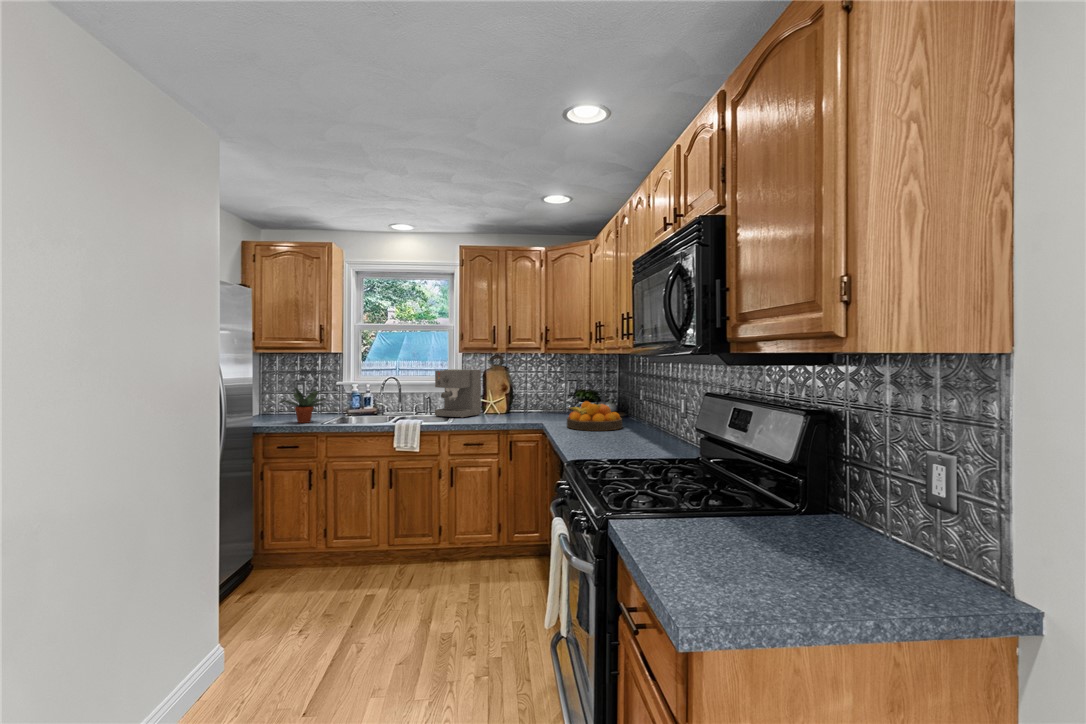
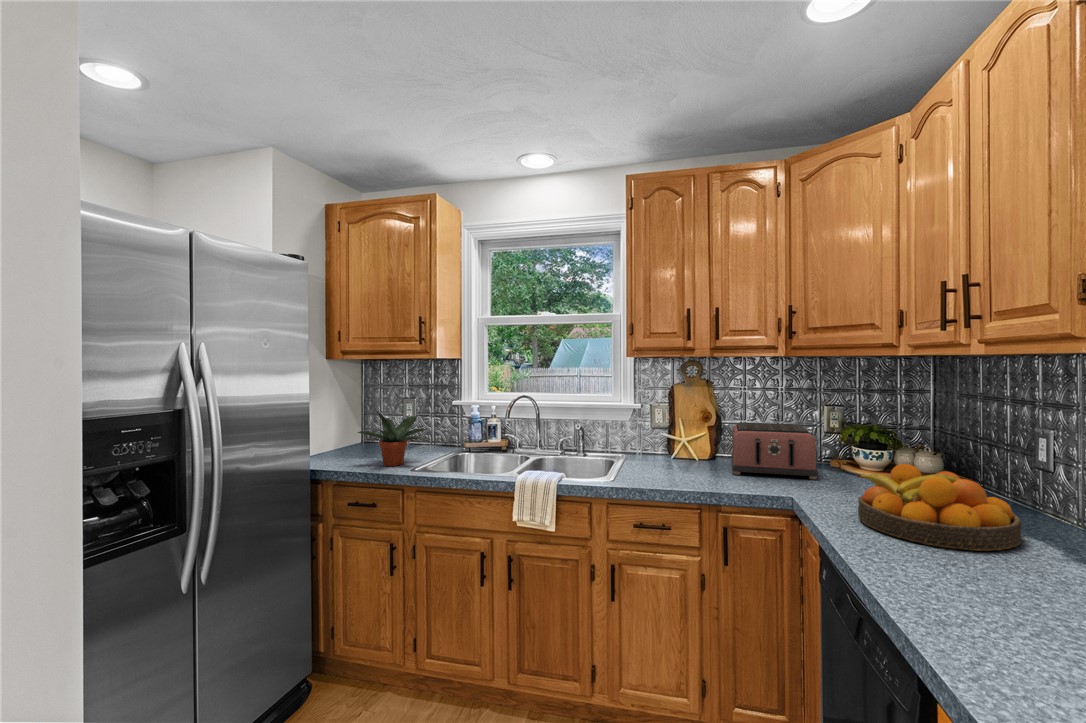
coffee maker: present [435,369,481,418] -> none [590,384,666,468]
toaster: none [517,391,559,418] -> present [731,422,818,480]

